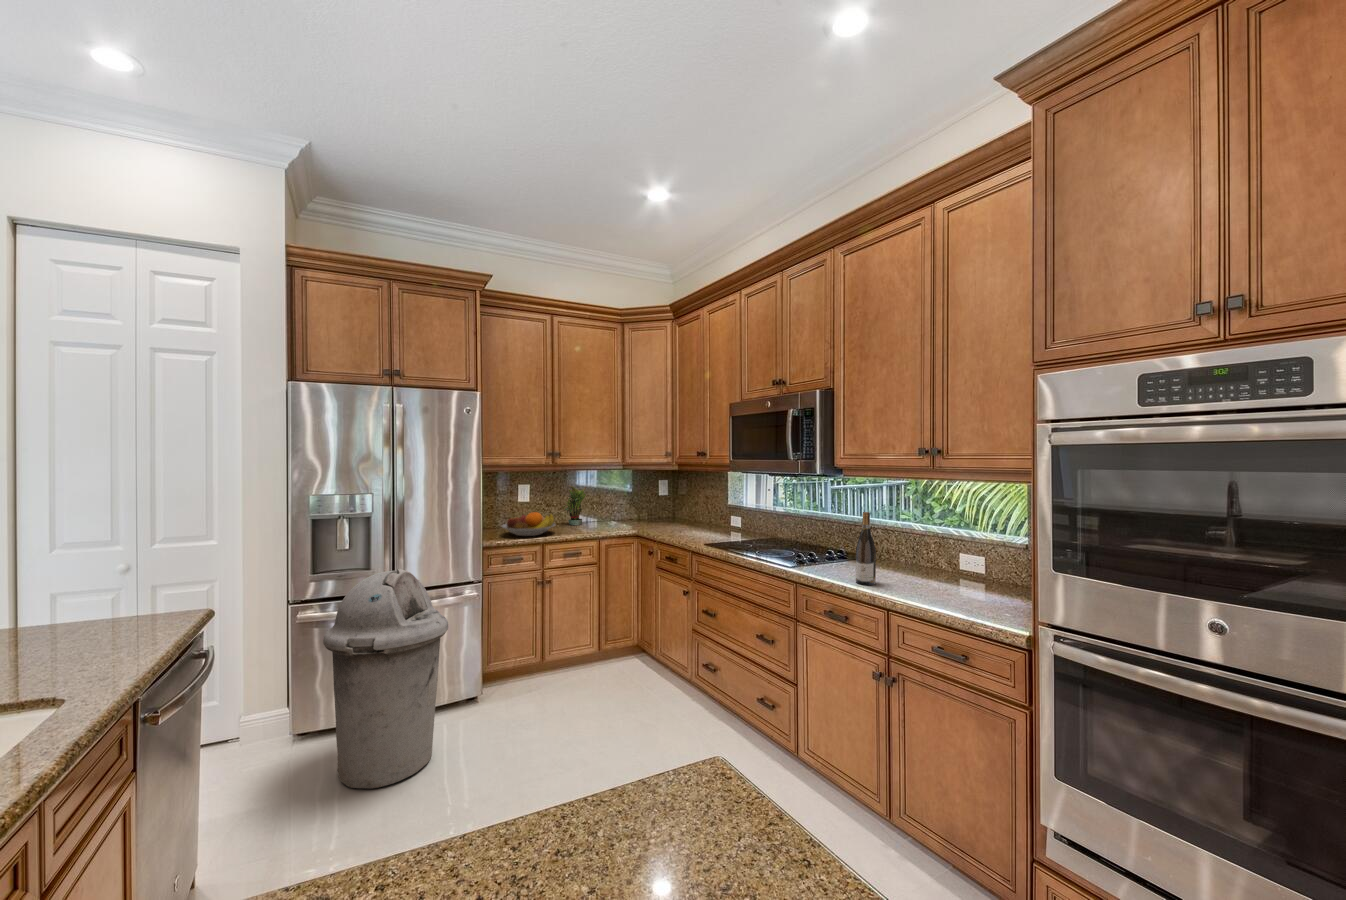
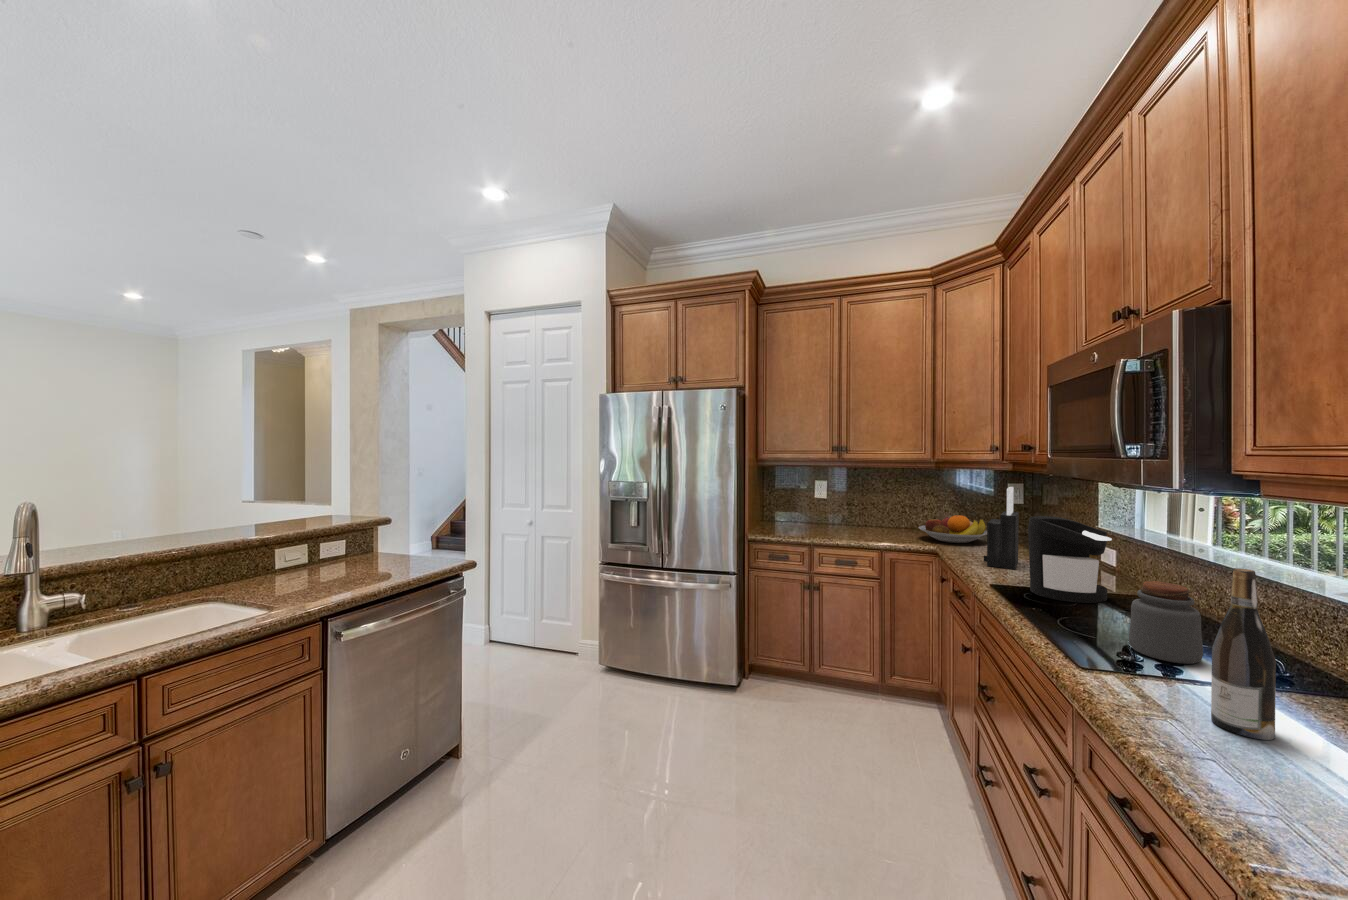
knife block: none [679,481,701,538] -> present [984,487,1019,569]
potted plant: present [562,485,586,525] -> none [862,484,890,531]
coffee maker: none [725,498,763,550] -> present [1028,516,1112,603]
fruit bowl: present [502,512,555,536] -> present [919,515,987,543]
jar: none [799,527,828,566] -> present [1129,581,1203,664]
trash can: present [323,569,448,789] -> none [594,545,688,728]

